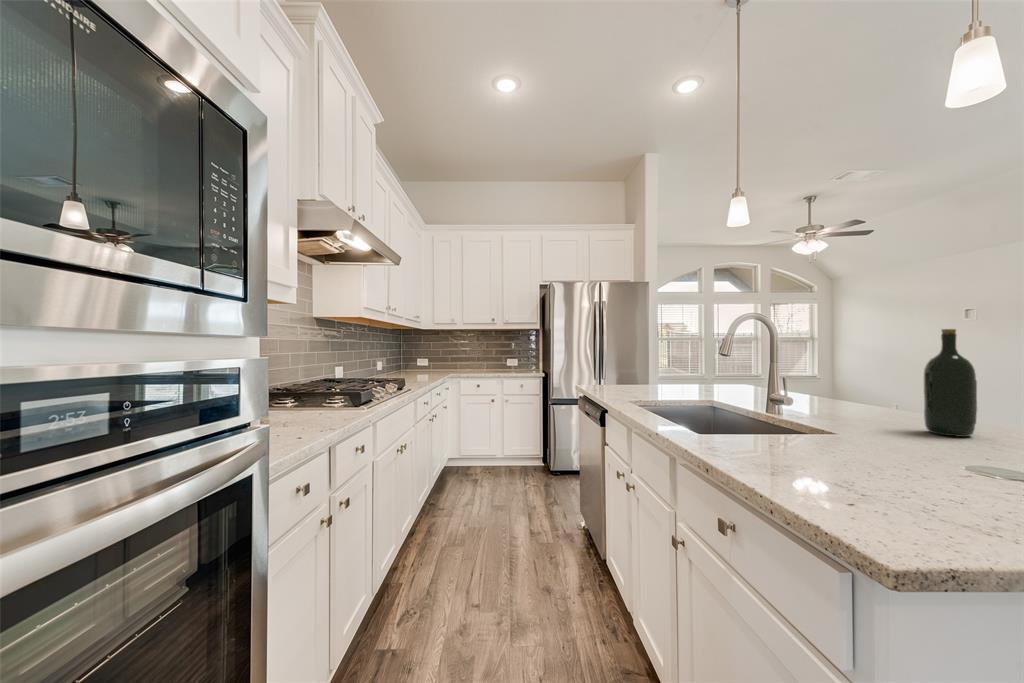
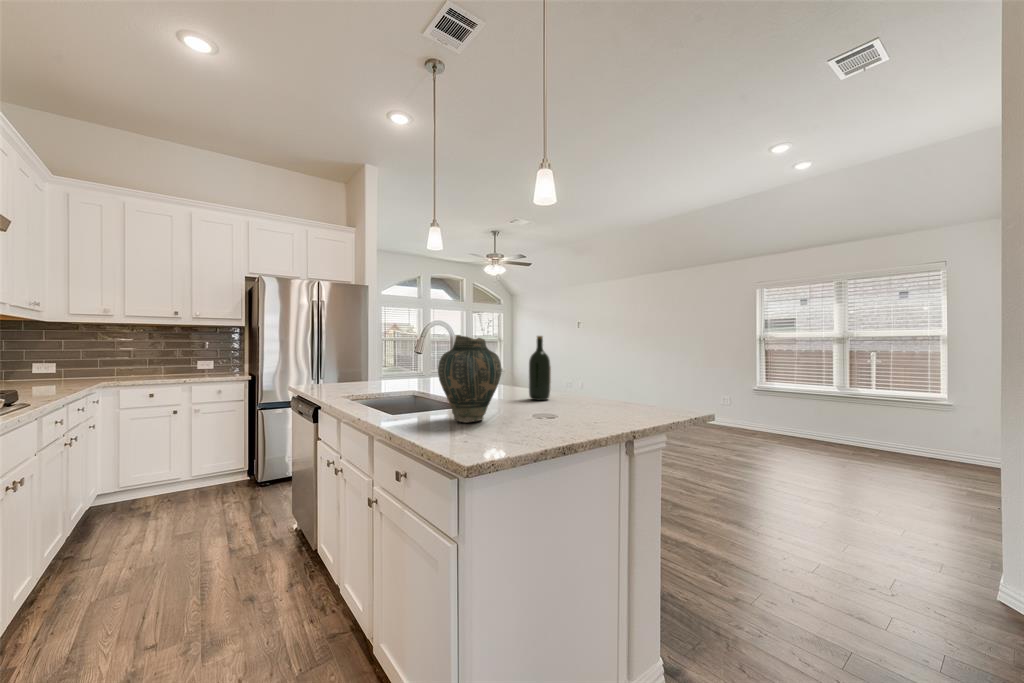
vase: none [773,330,897,464] -> present [438,335,502,423]

